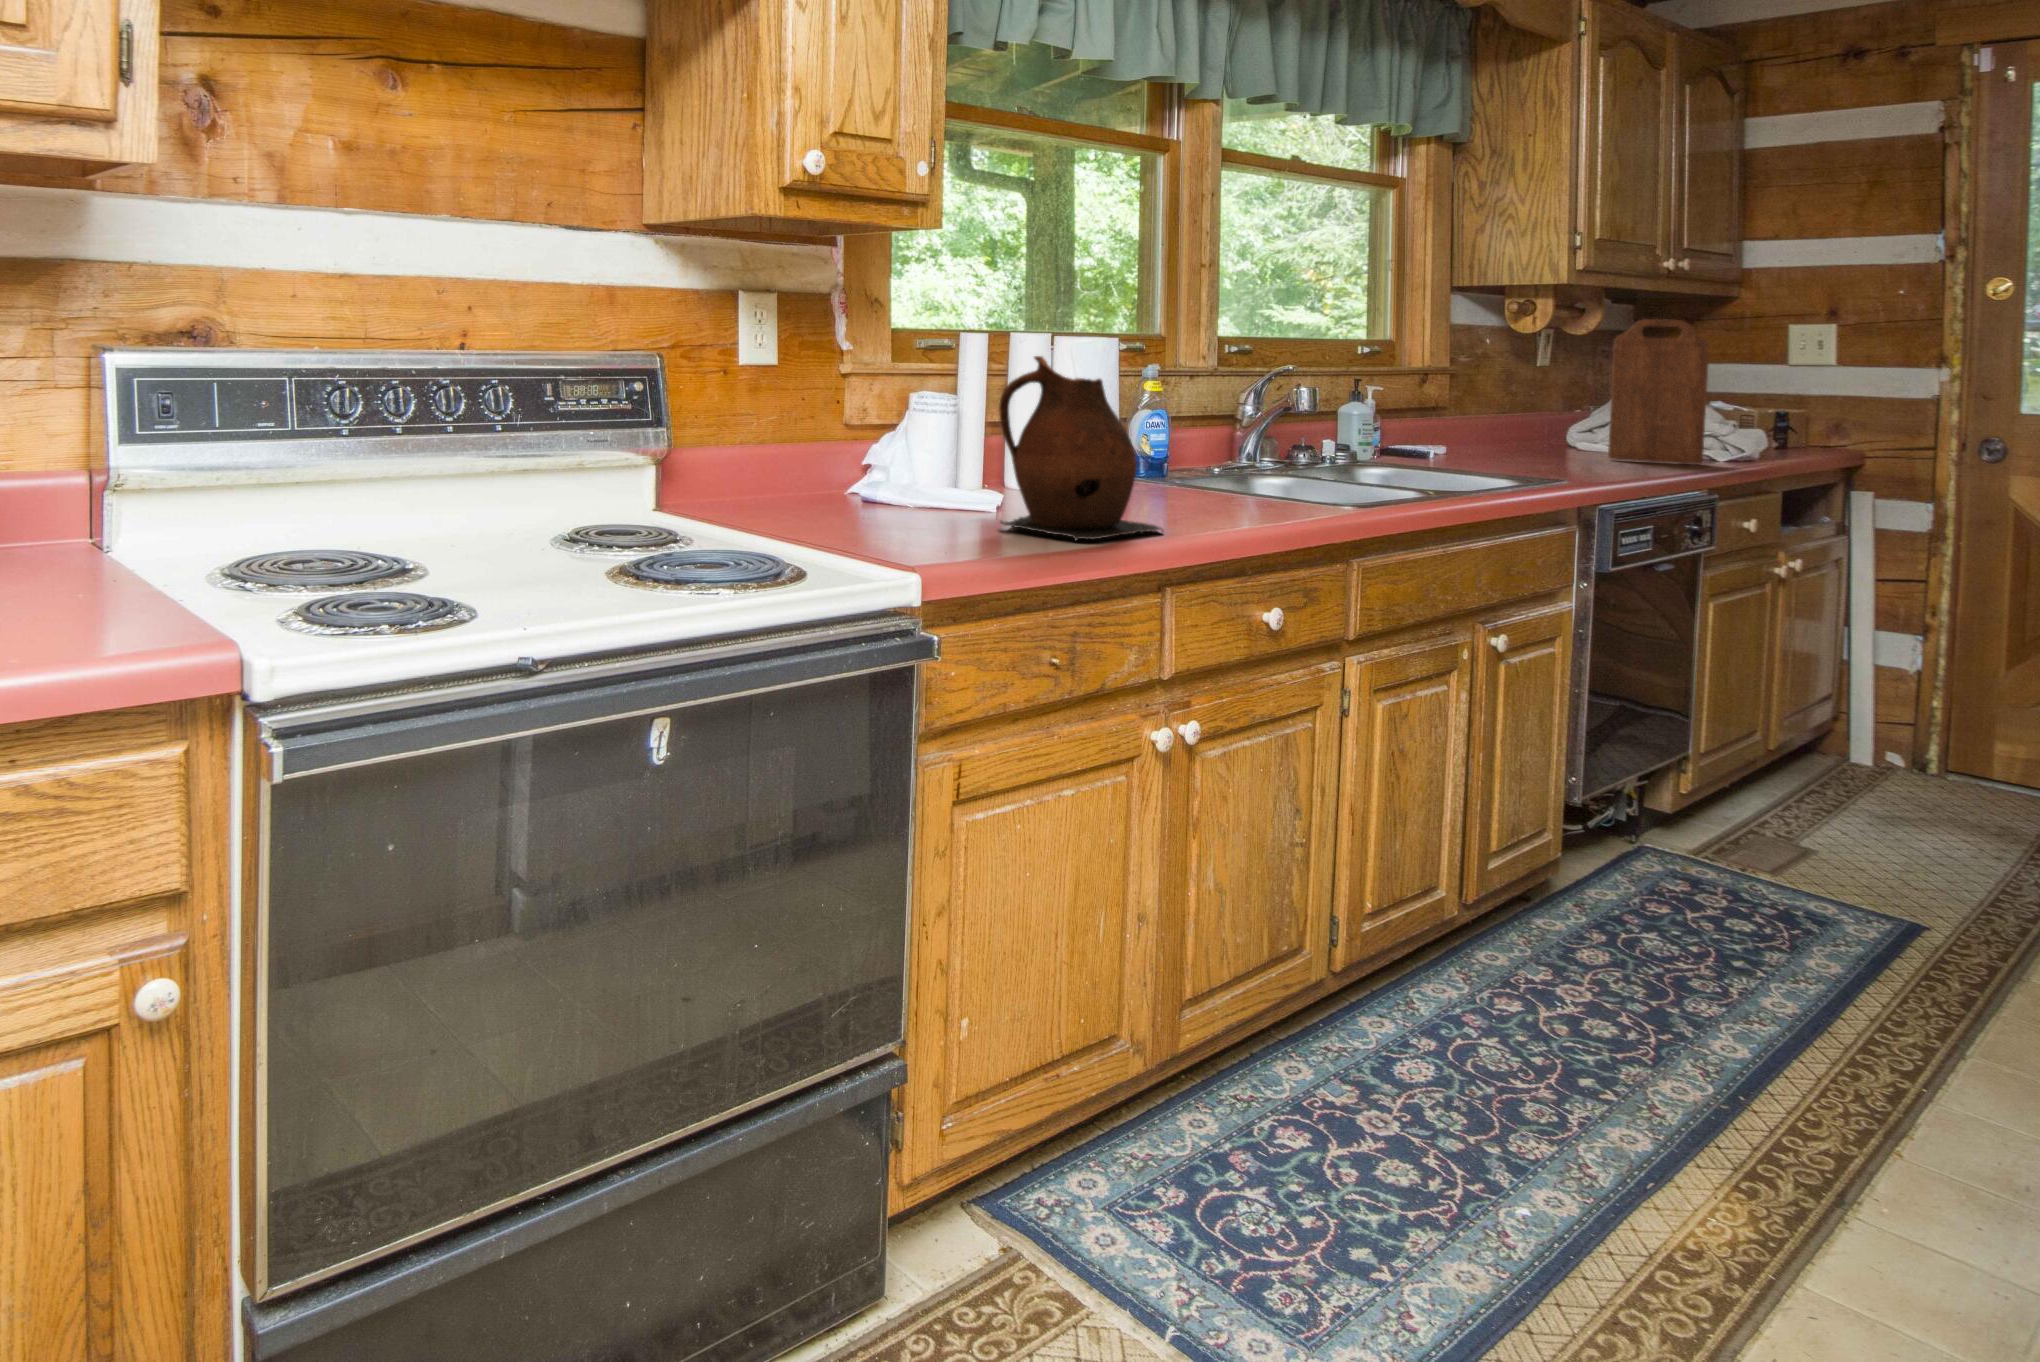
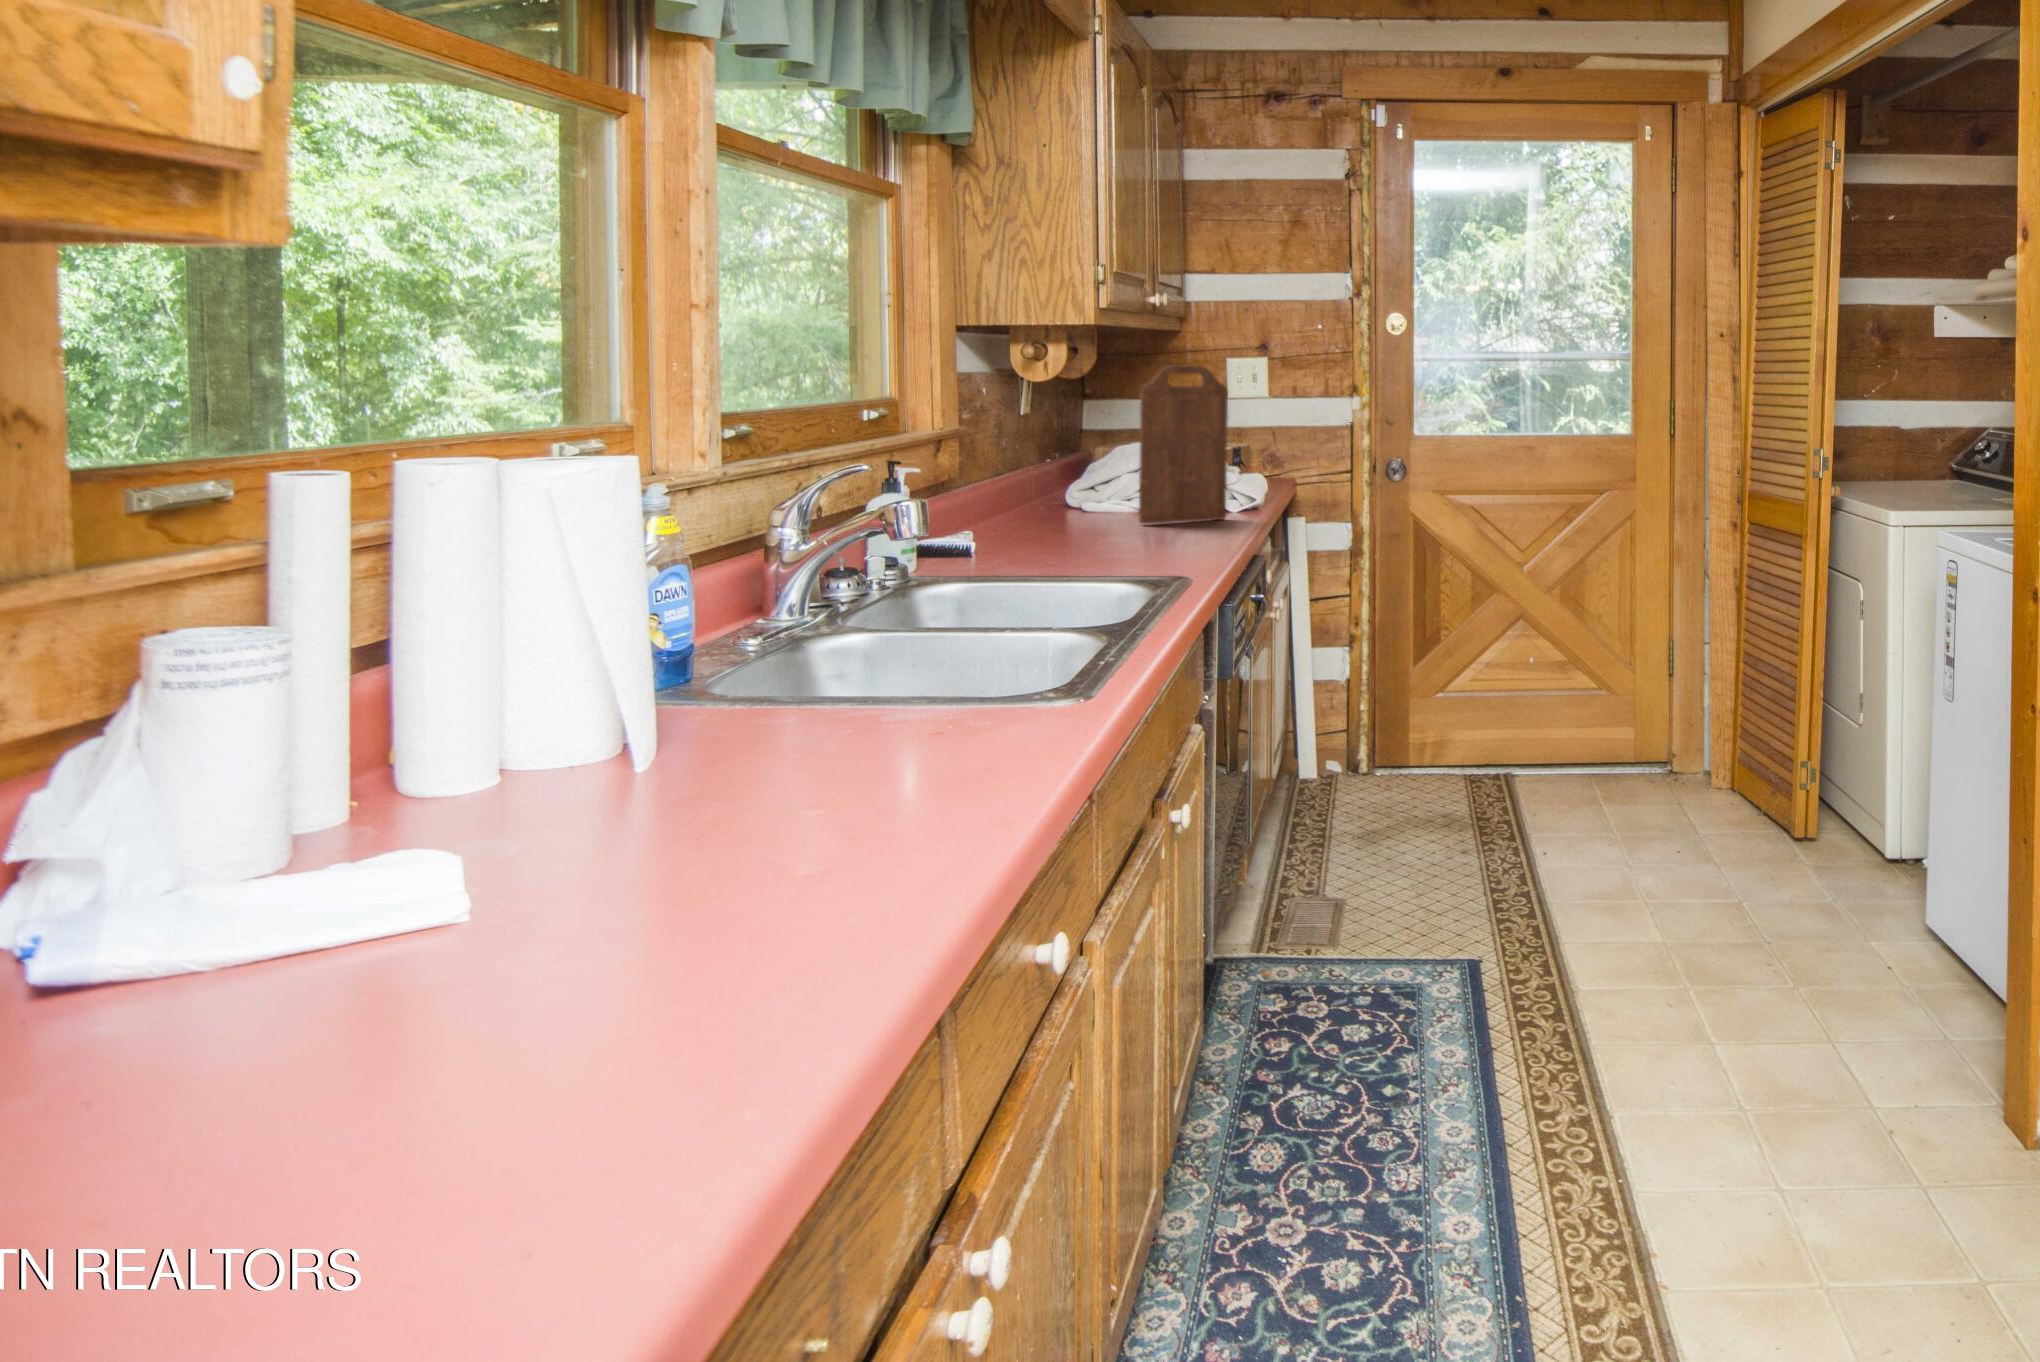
ceramic pitcher: present [999,356,1163,541] -> none [515,567,890,981]

